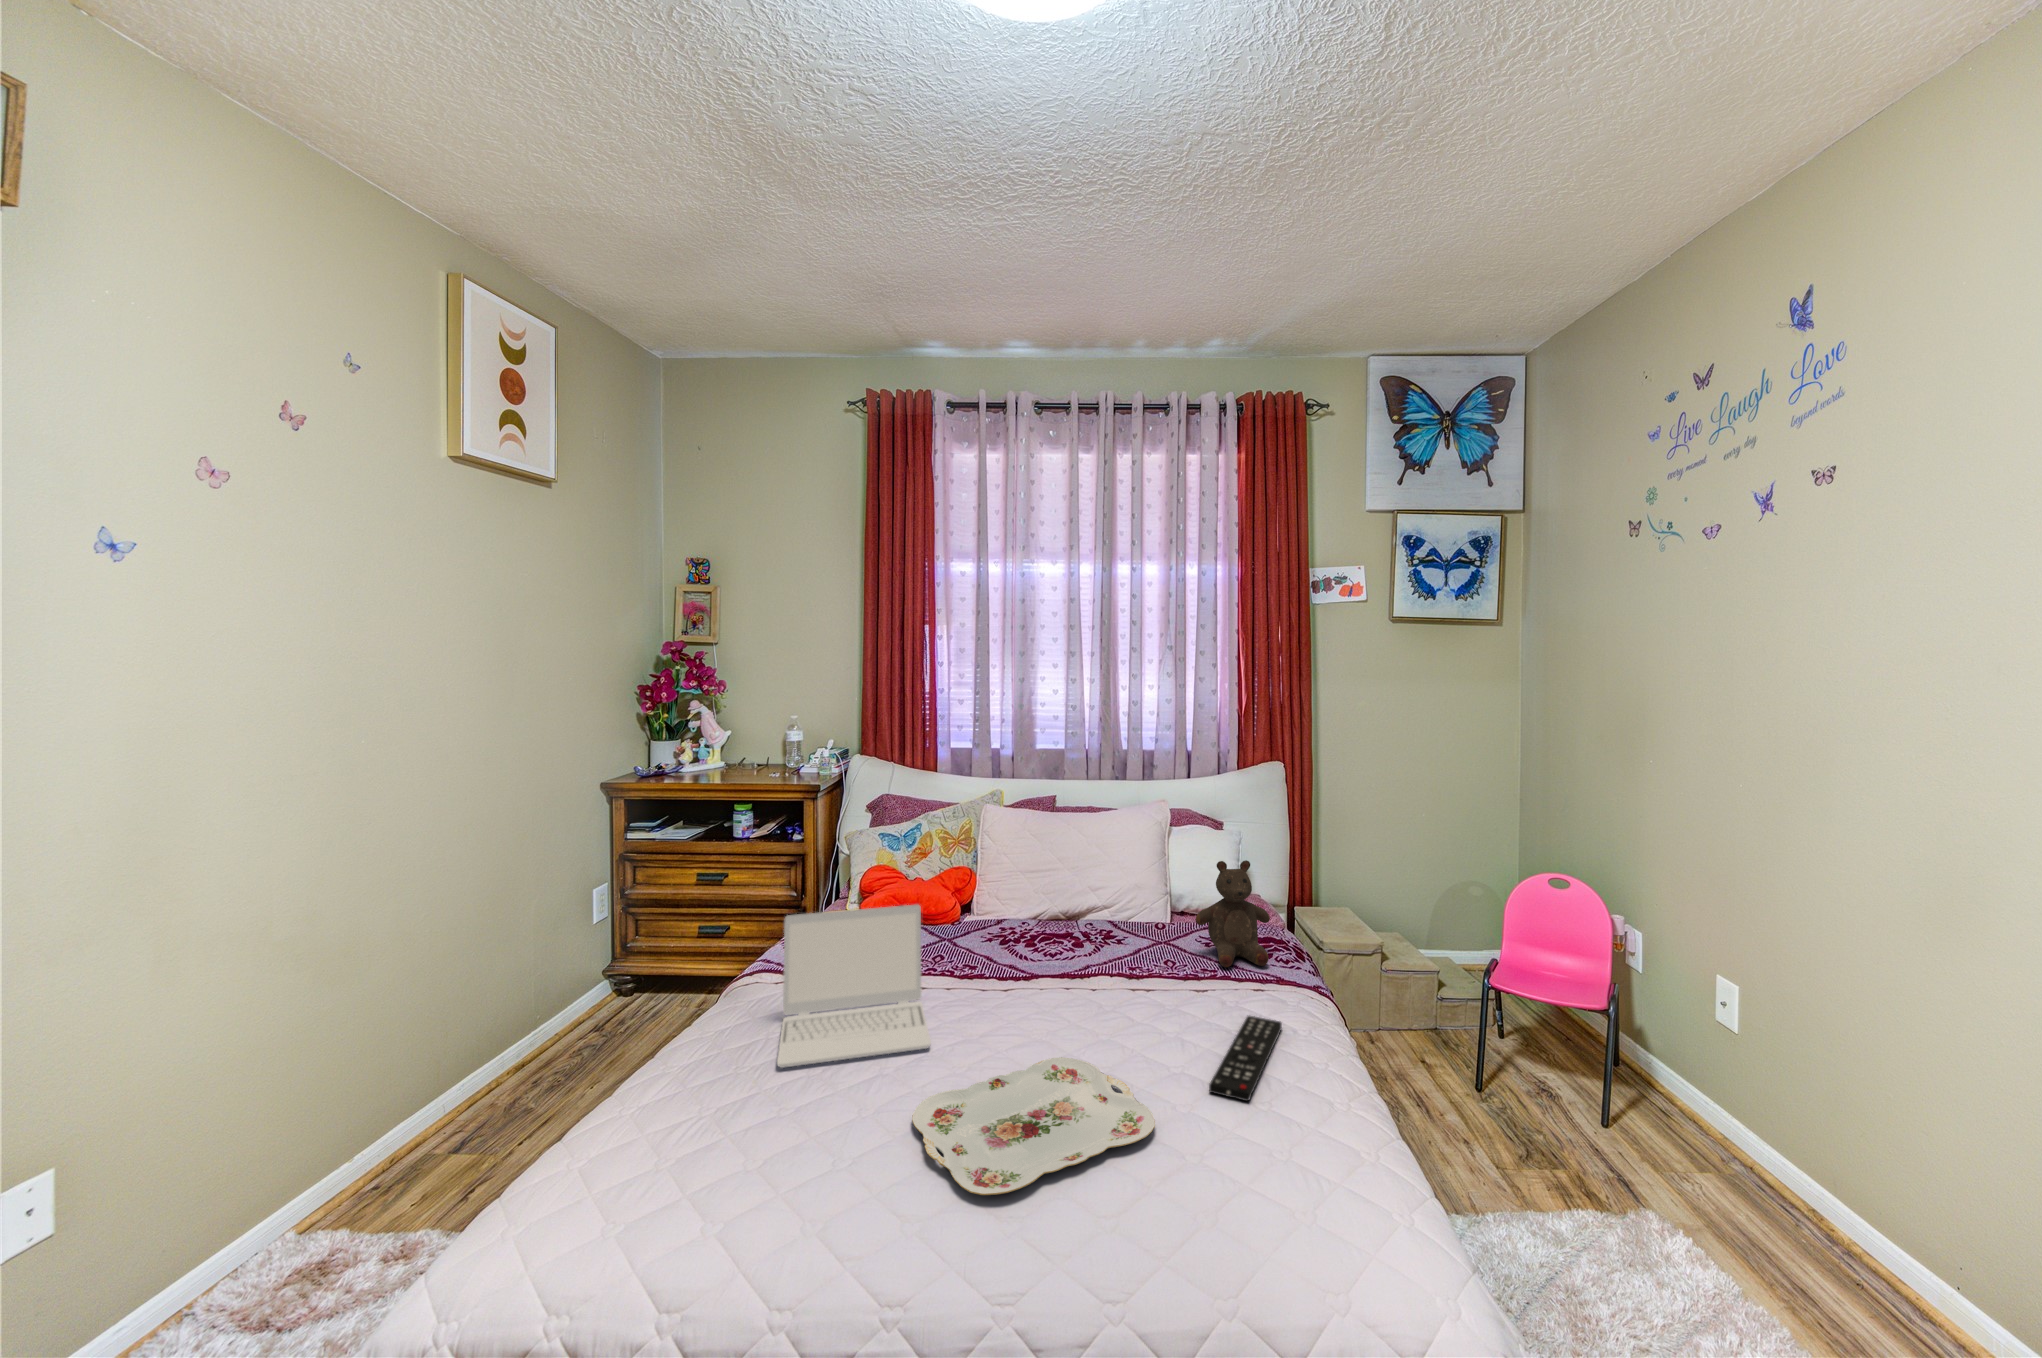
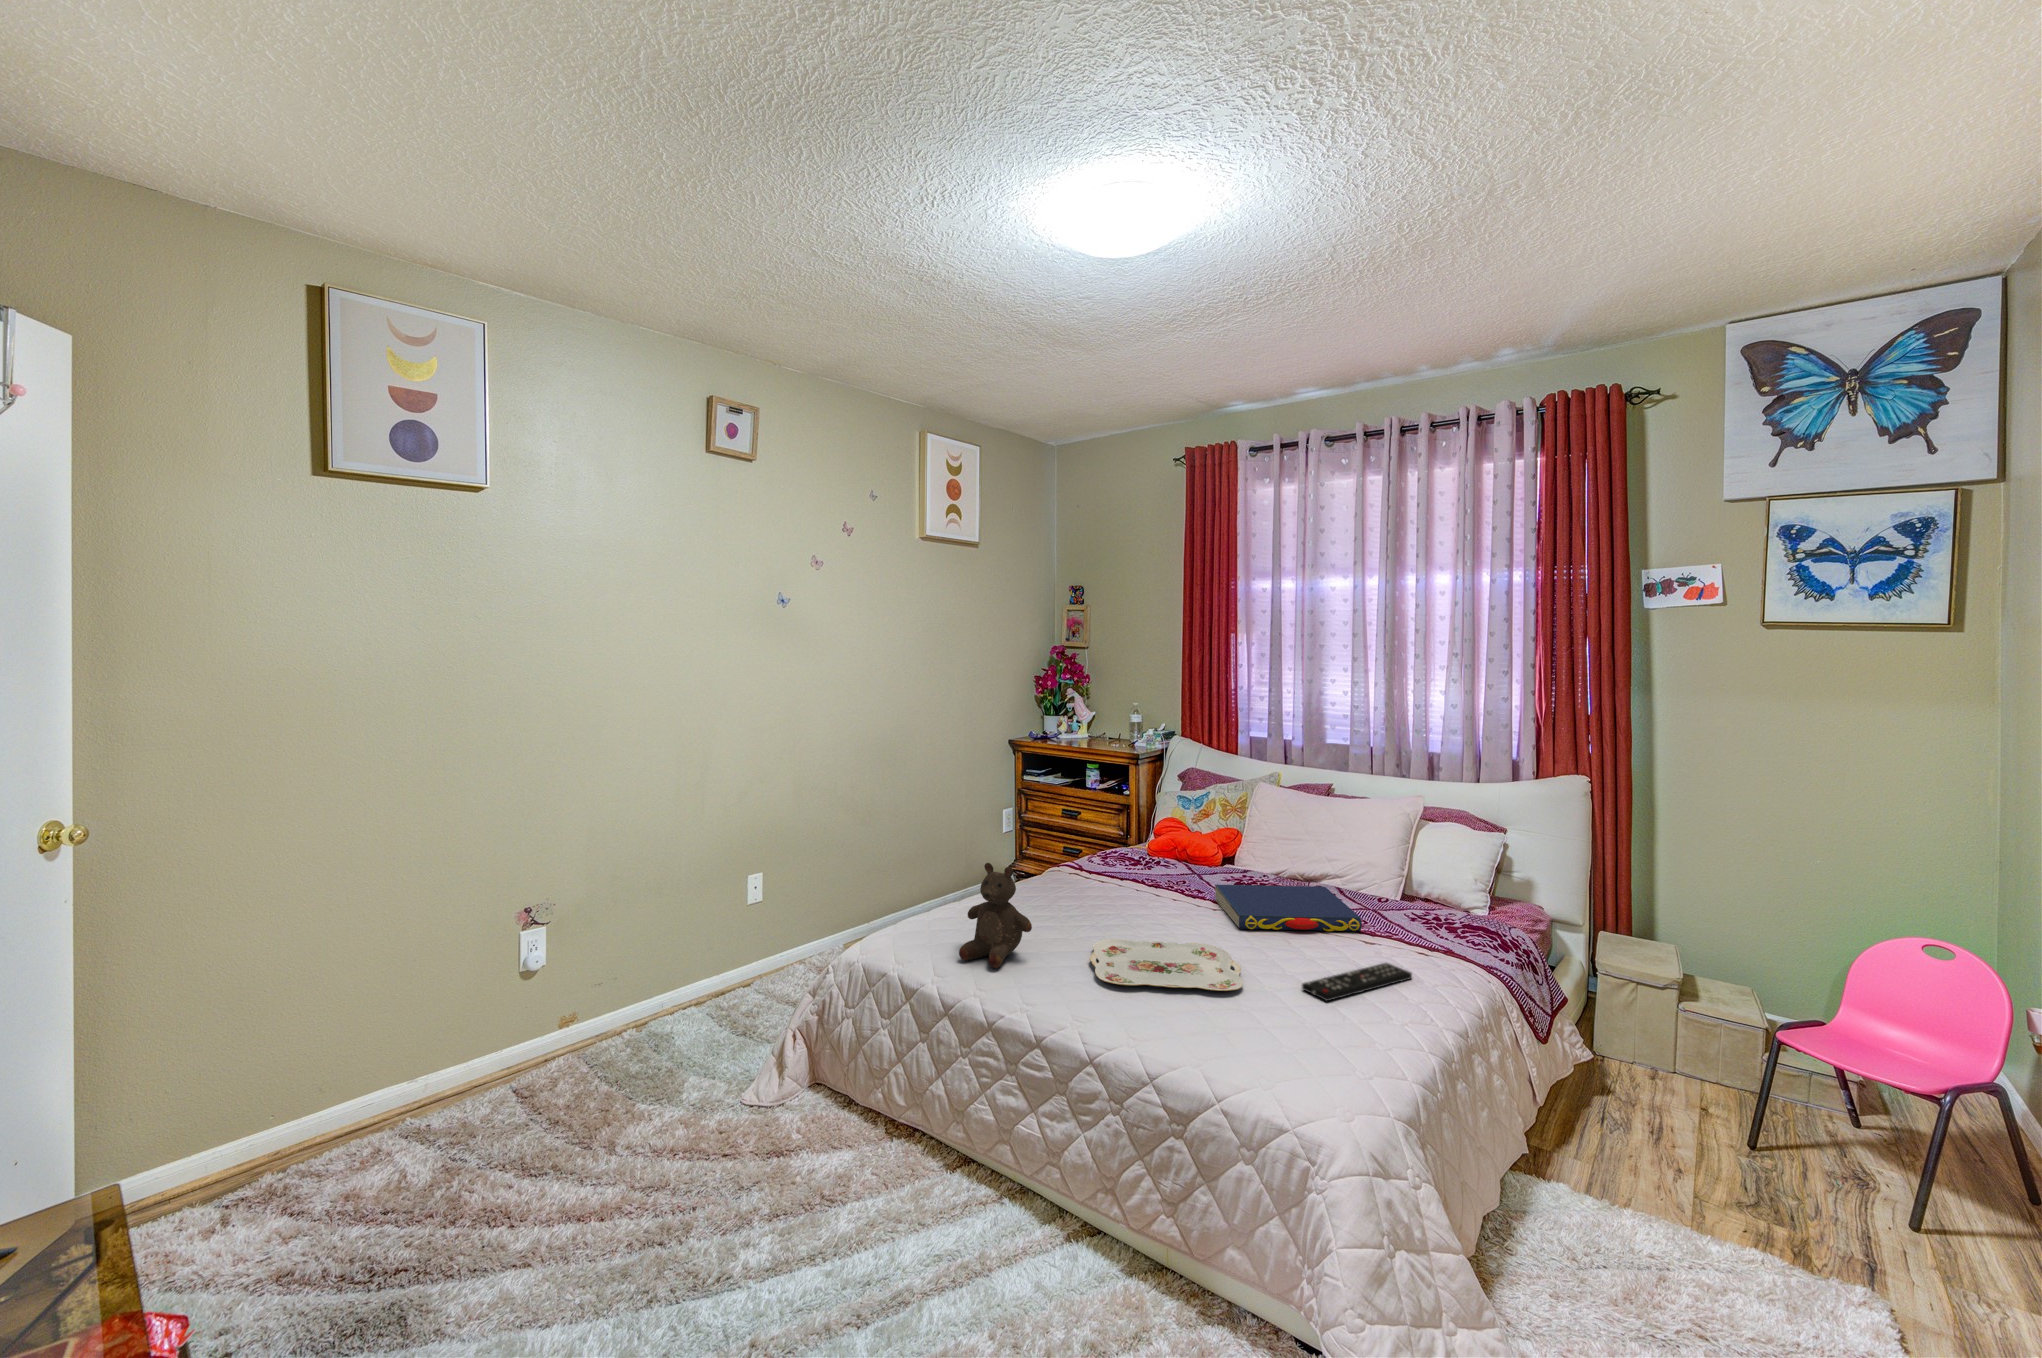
stuffed bear: present [1195,860,1270,967] -> present [959,863,1032,968]
laptop: present [777,905,931,1068] -> none [1042,824,1149,921]
book: none [1000,926,1183,1015] -> present [1215,884,1362,931]

